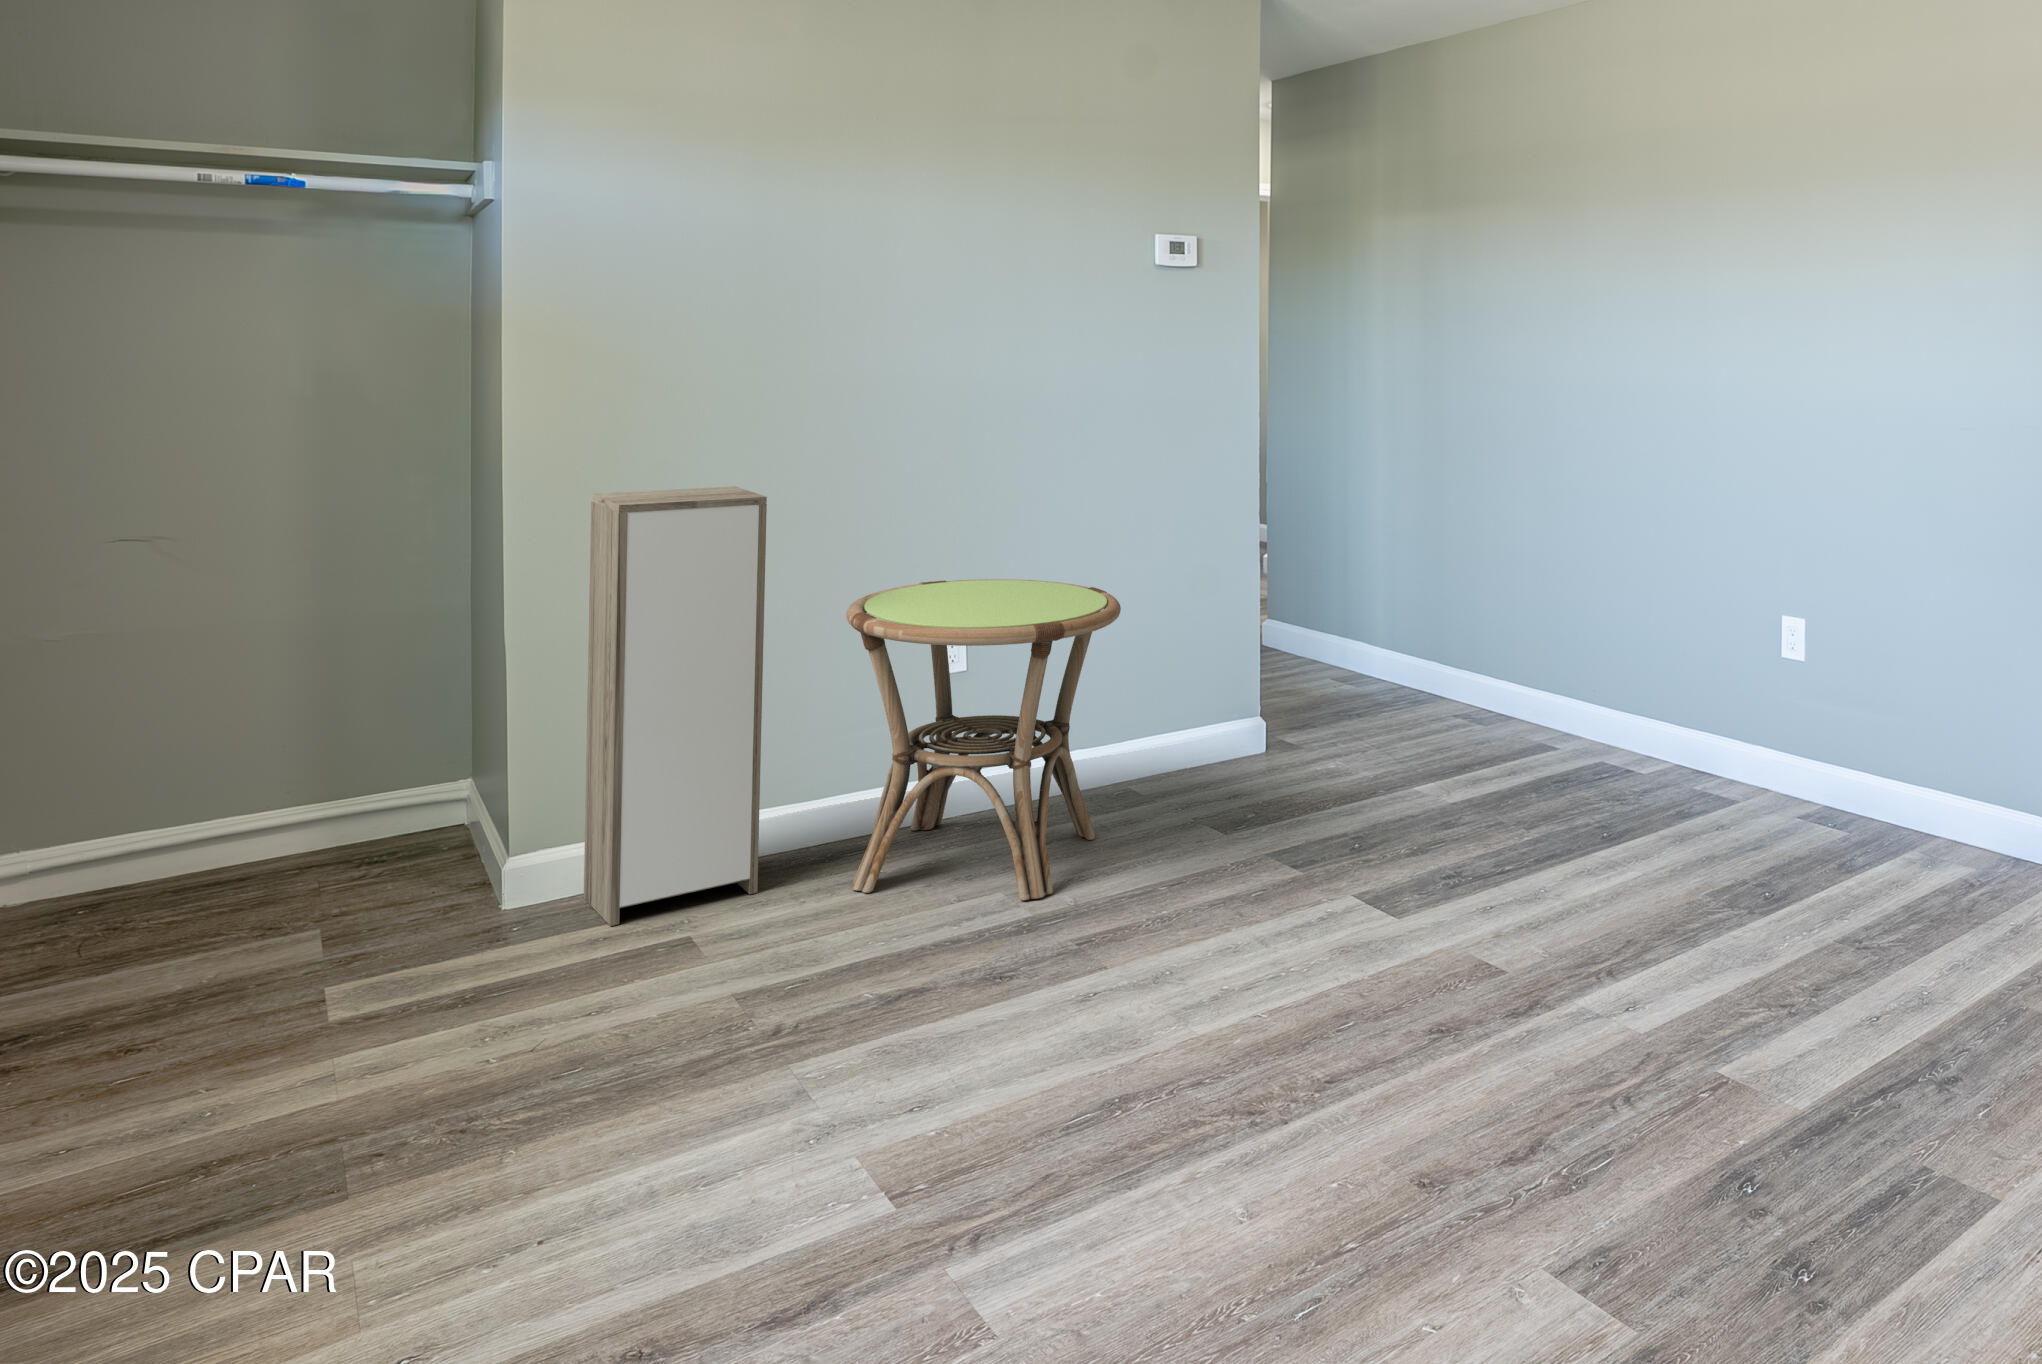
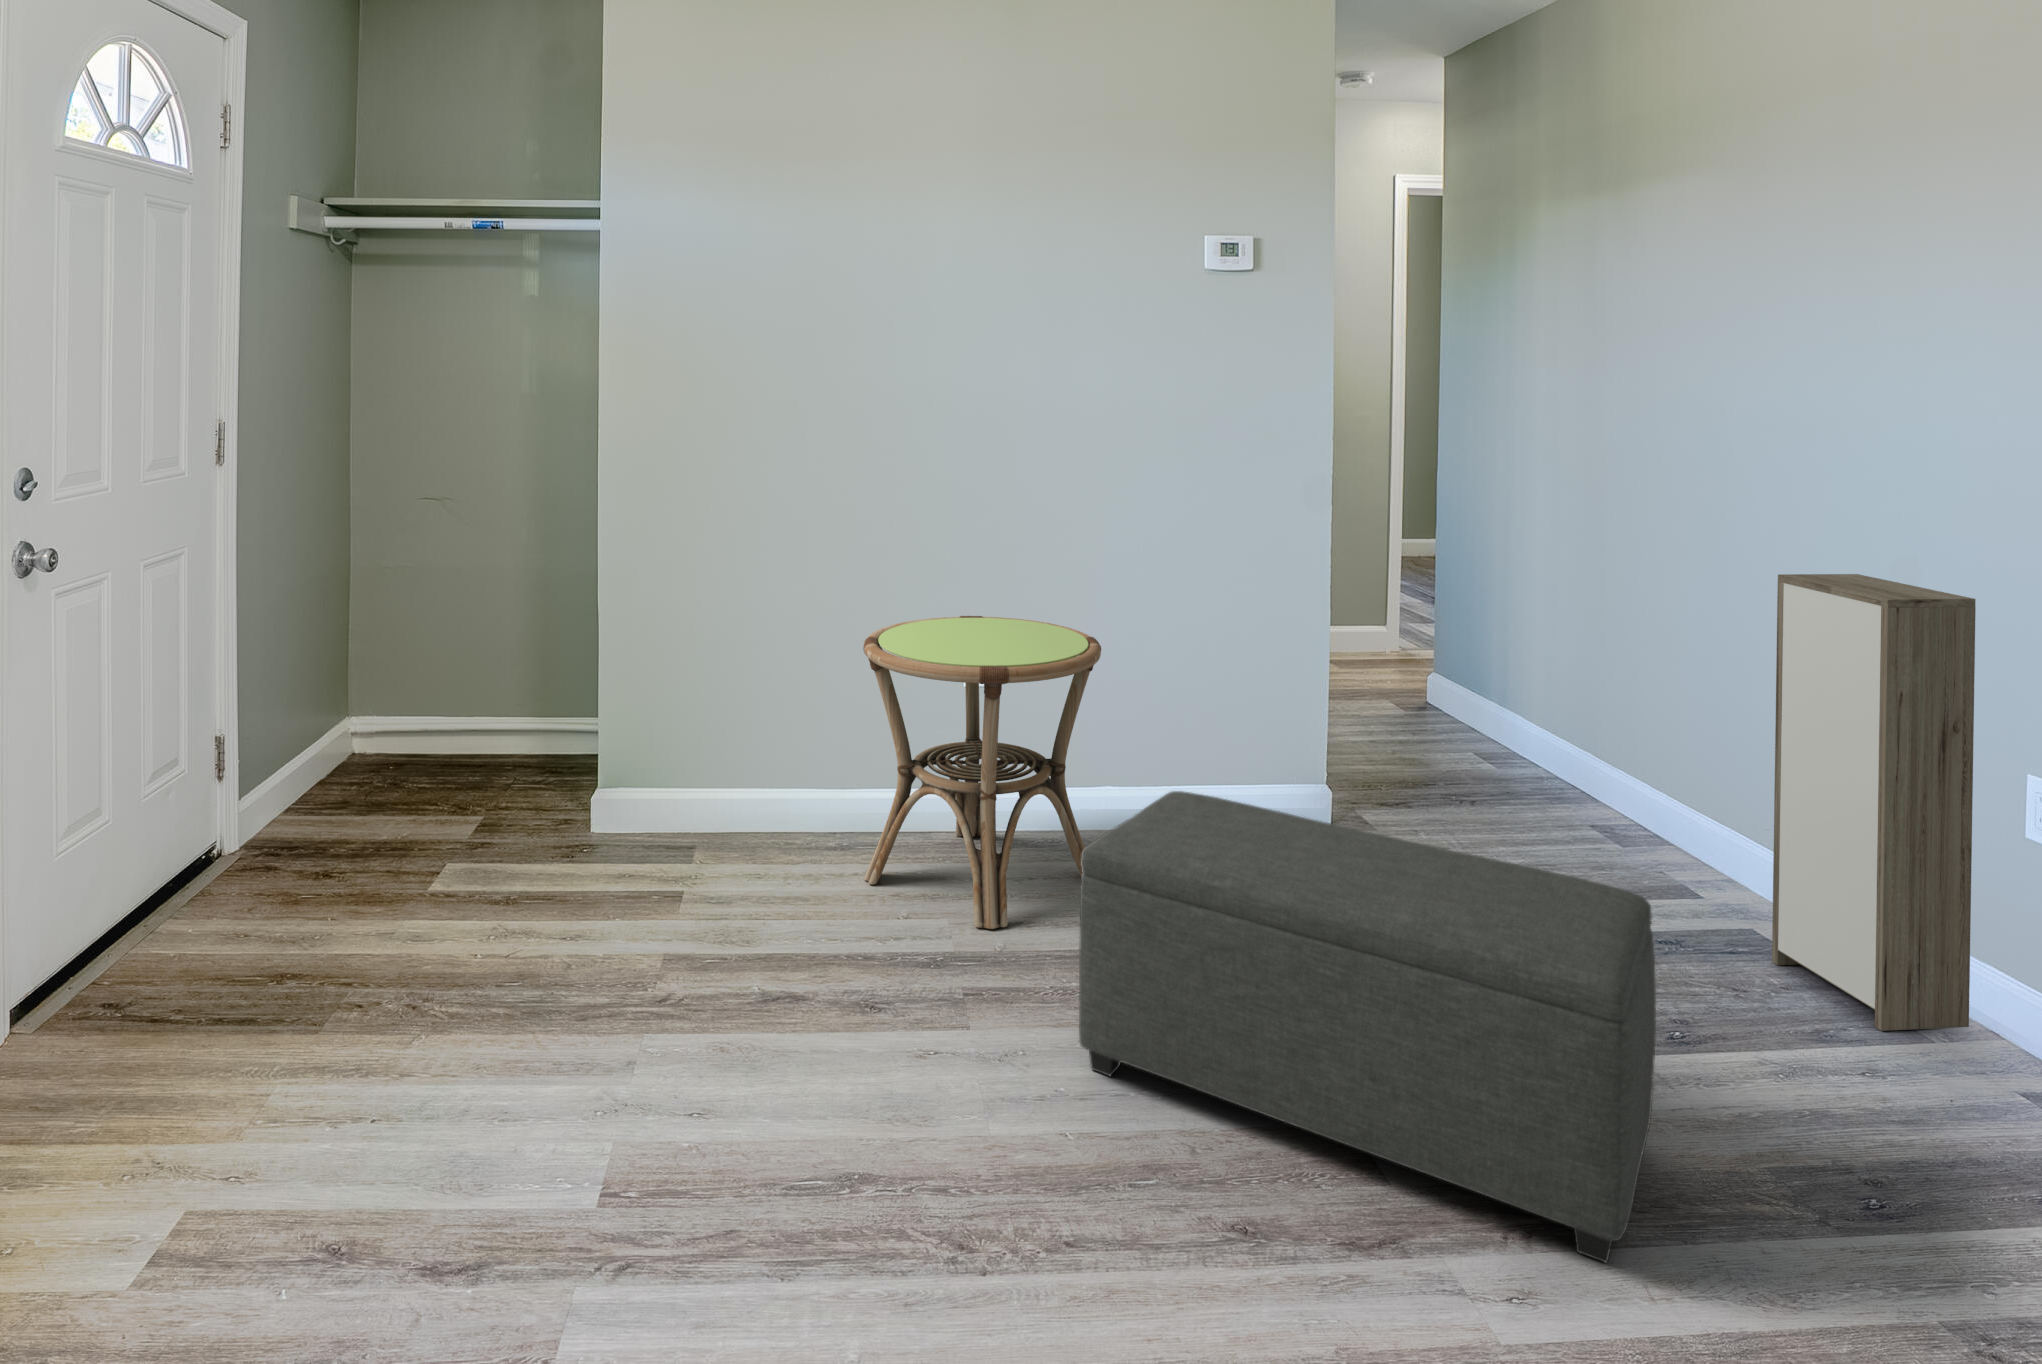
storage cabinet: present [584,486,767,926] -> present [1772,574,1976,1031]
ottoman: none [1227,714,1680,973] -> present [1079,791,1656,1263]

